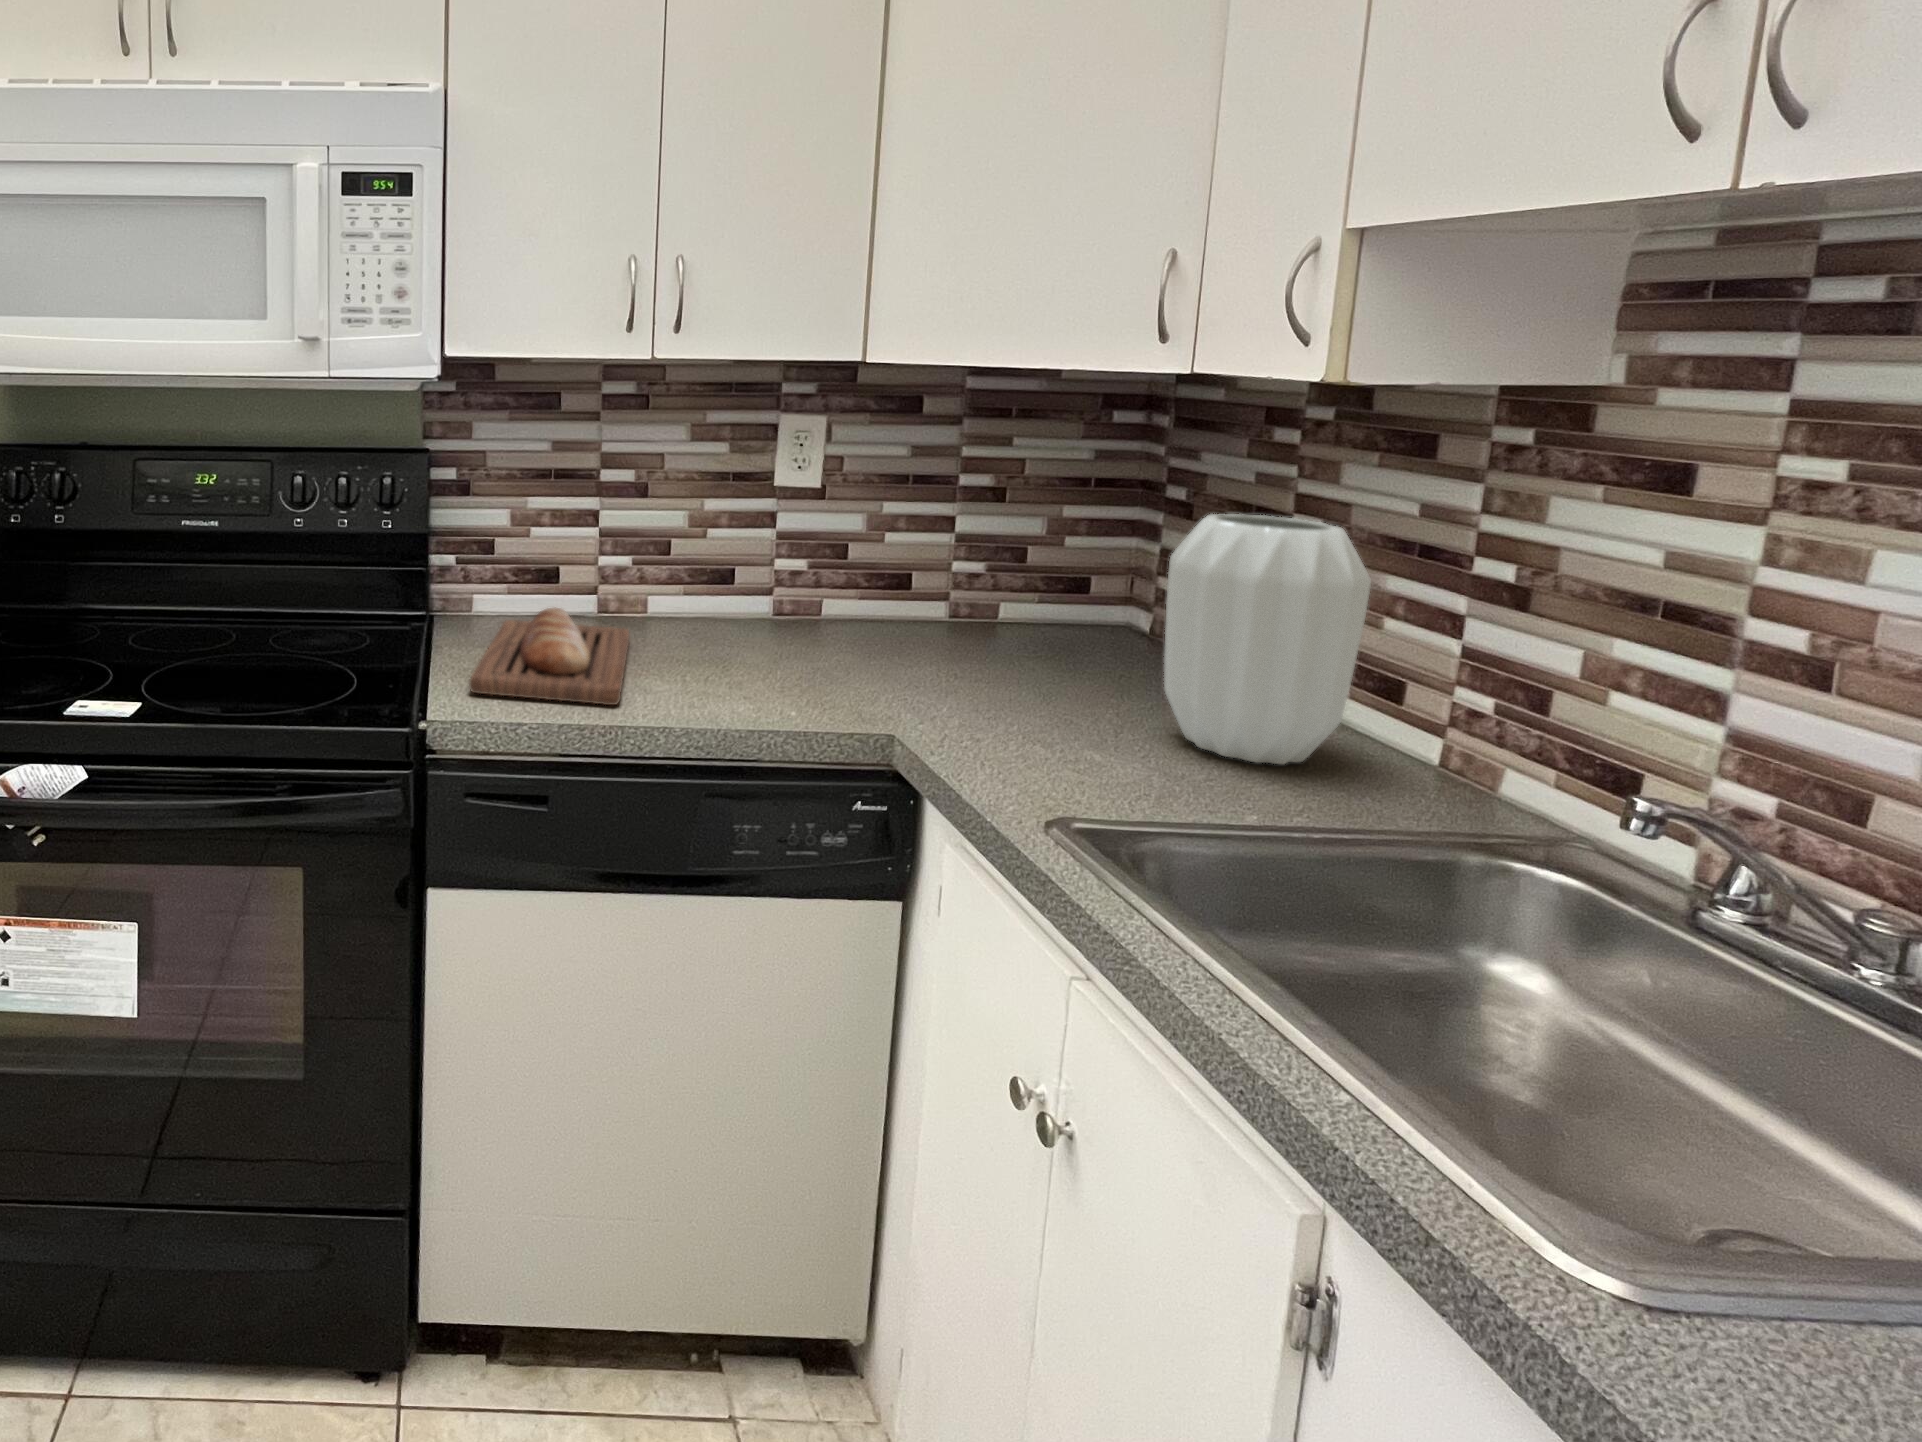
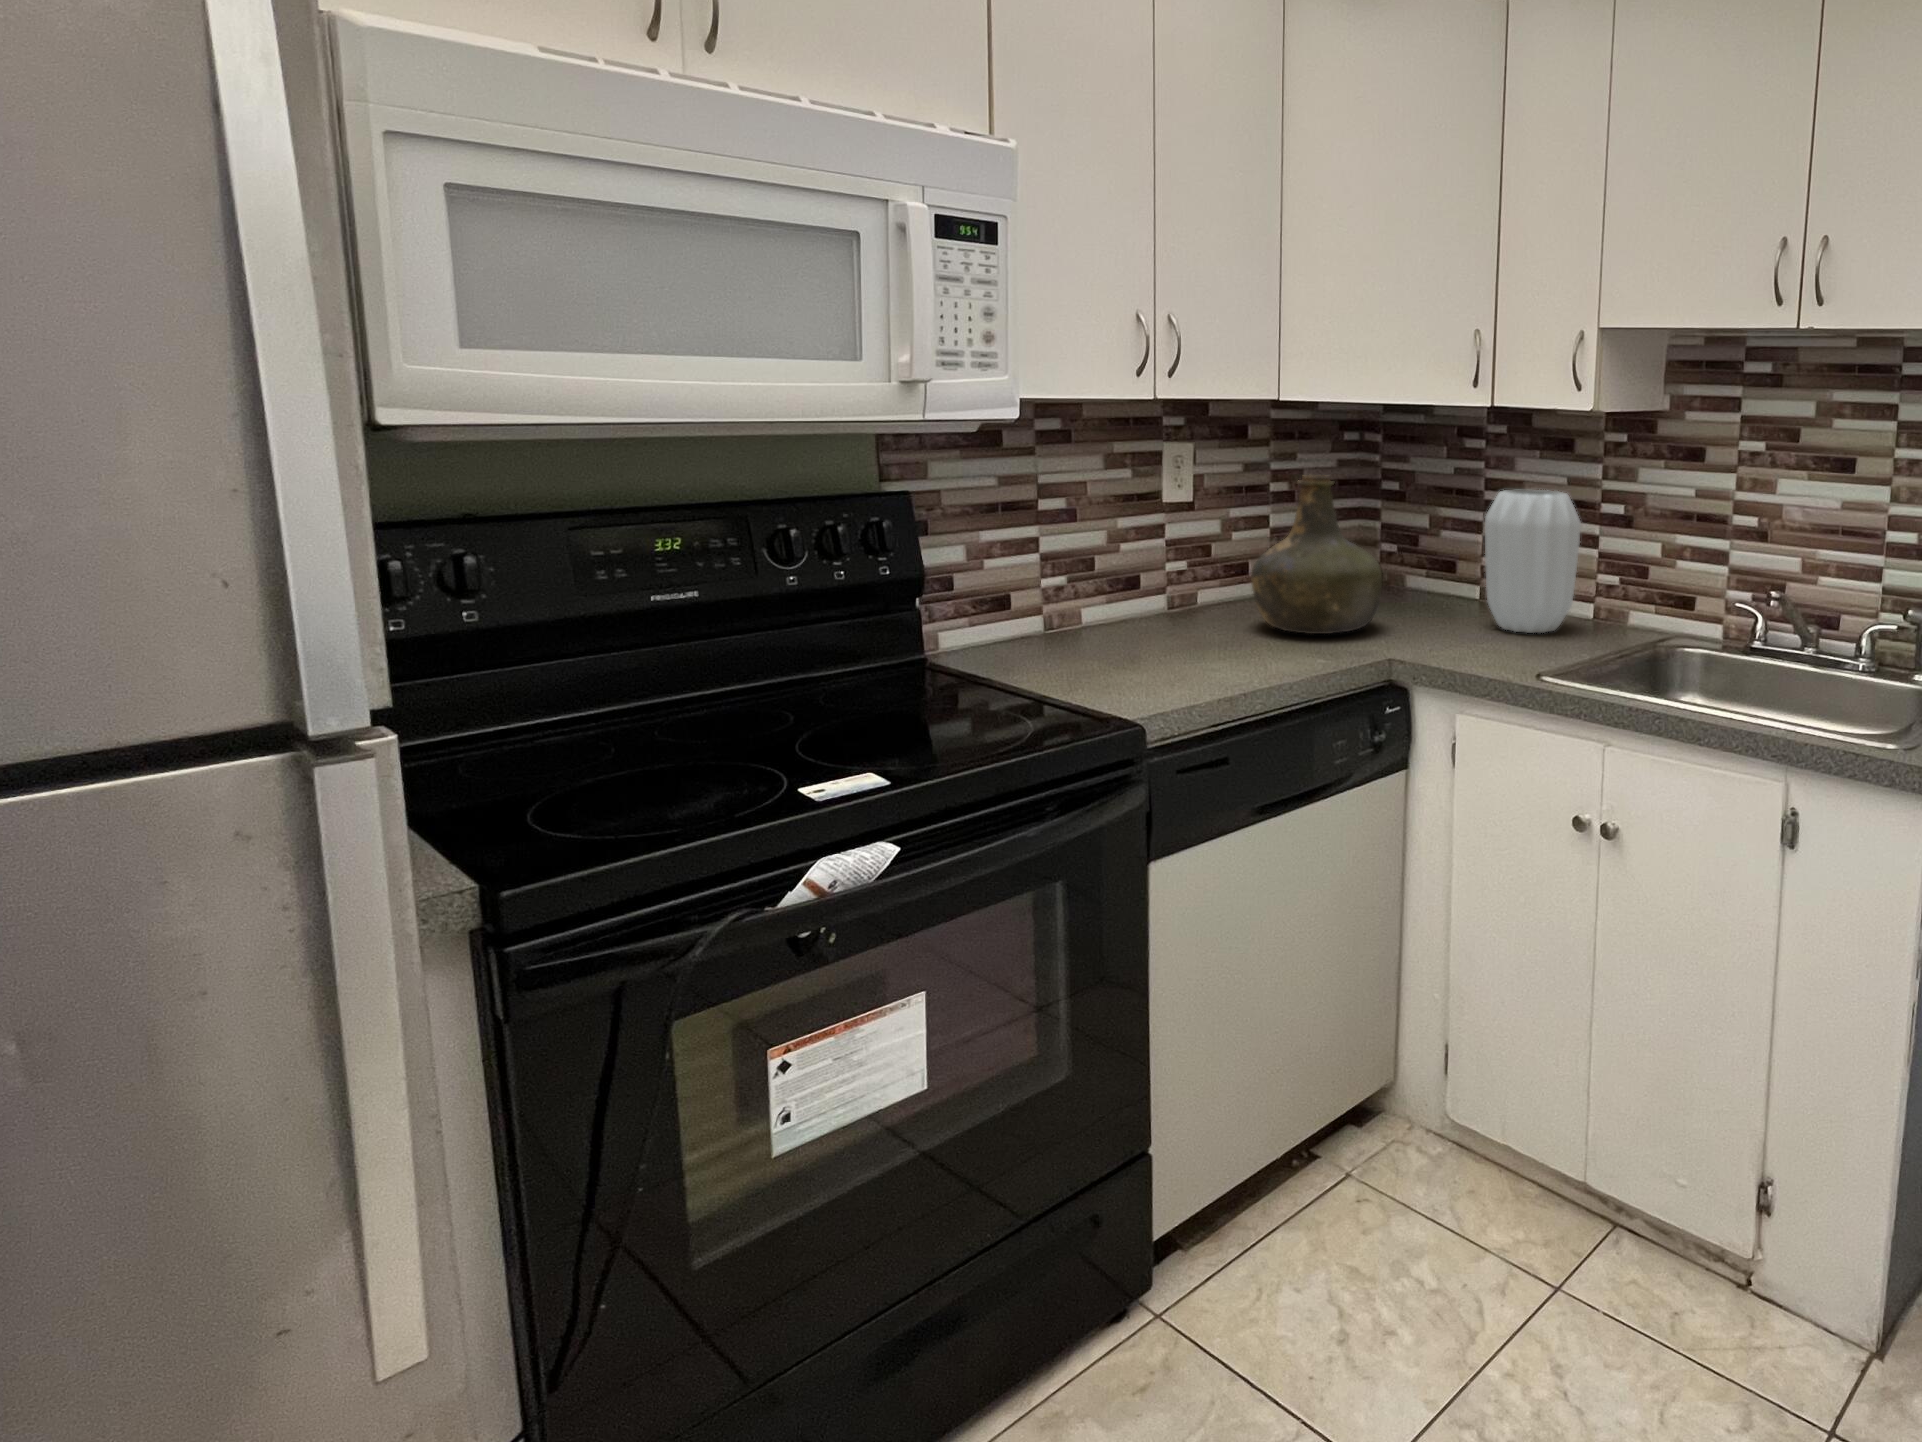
bottle: none [808,465,999,685] -> present [1251,475,1382,634]
bread loaf: present [469,607,629,705] -> none [1012,624,1220,698]

